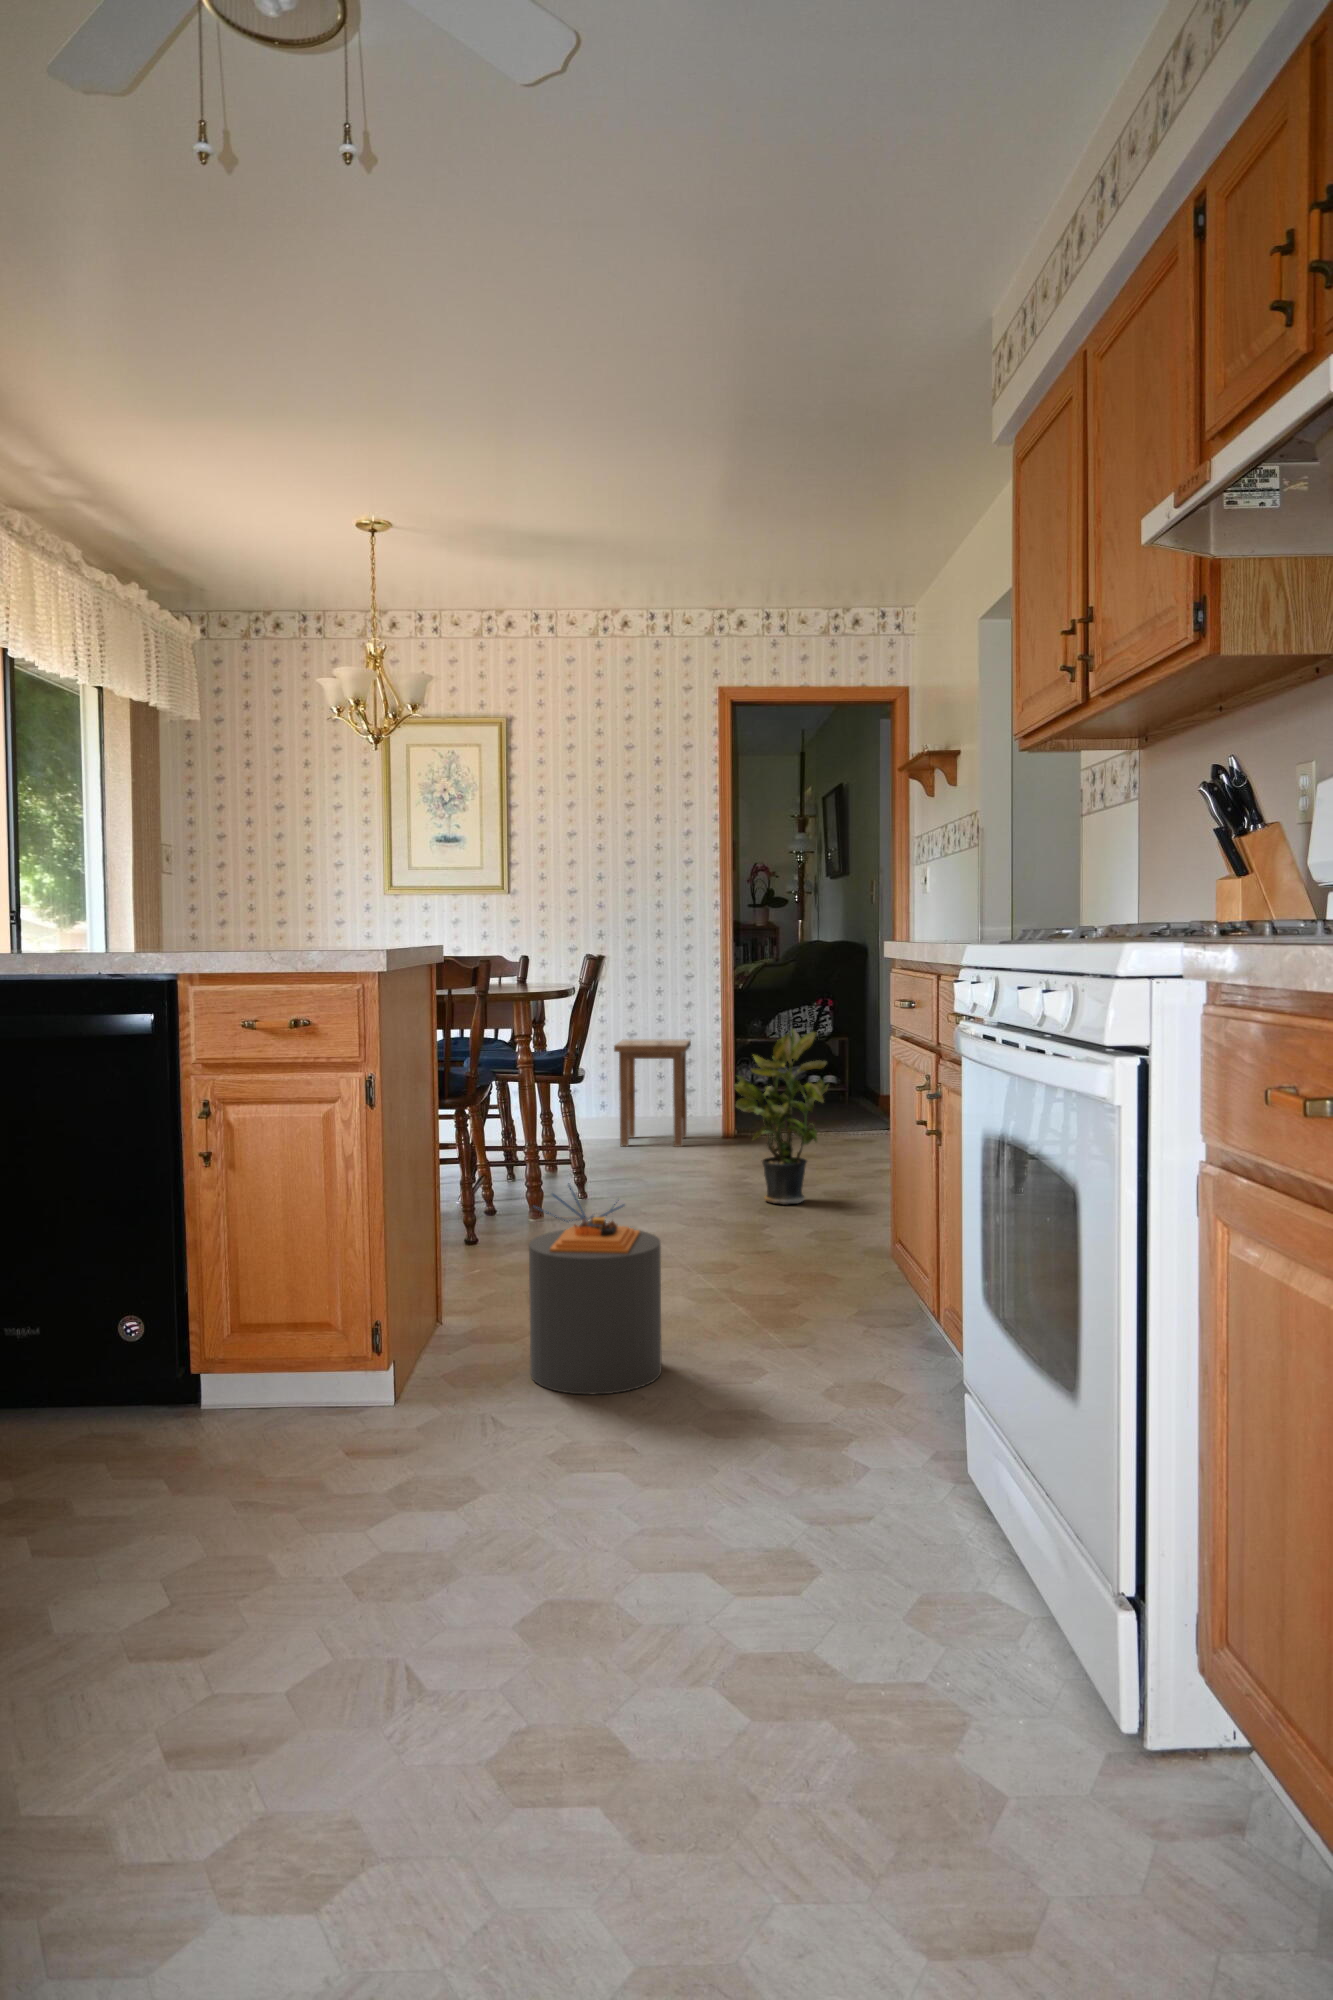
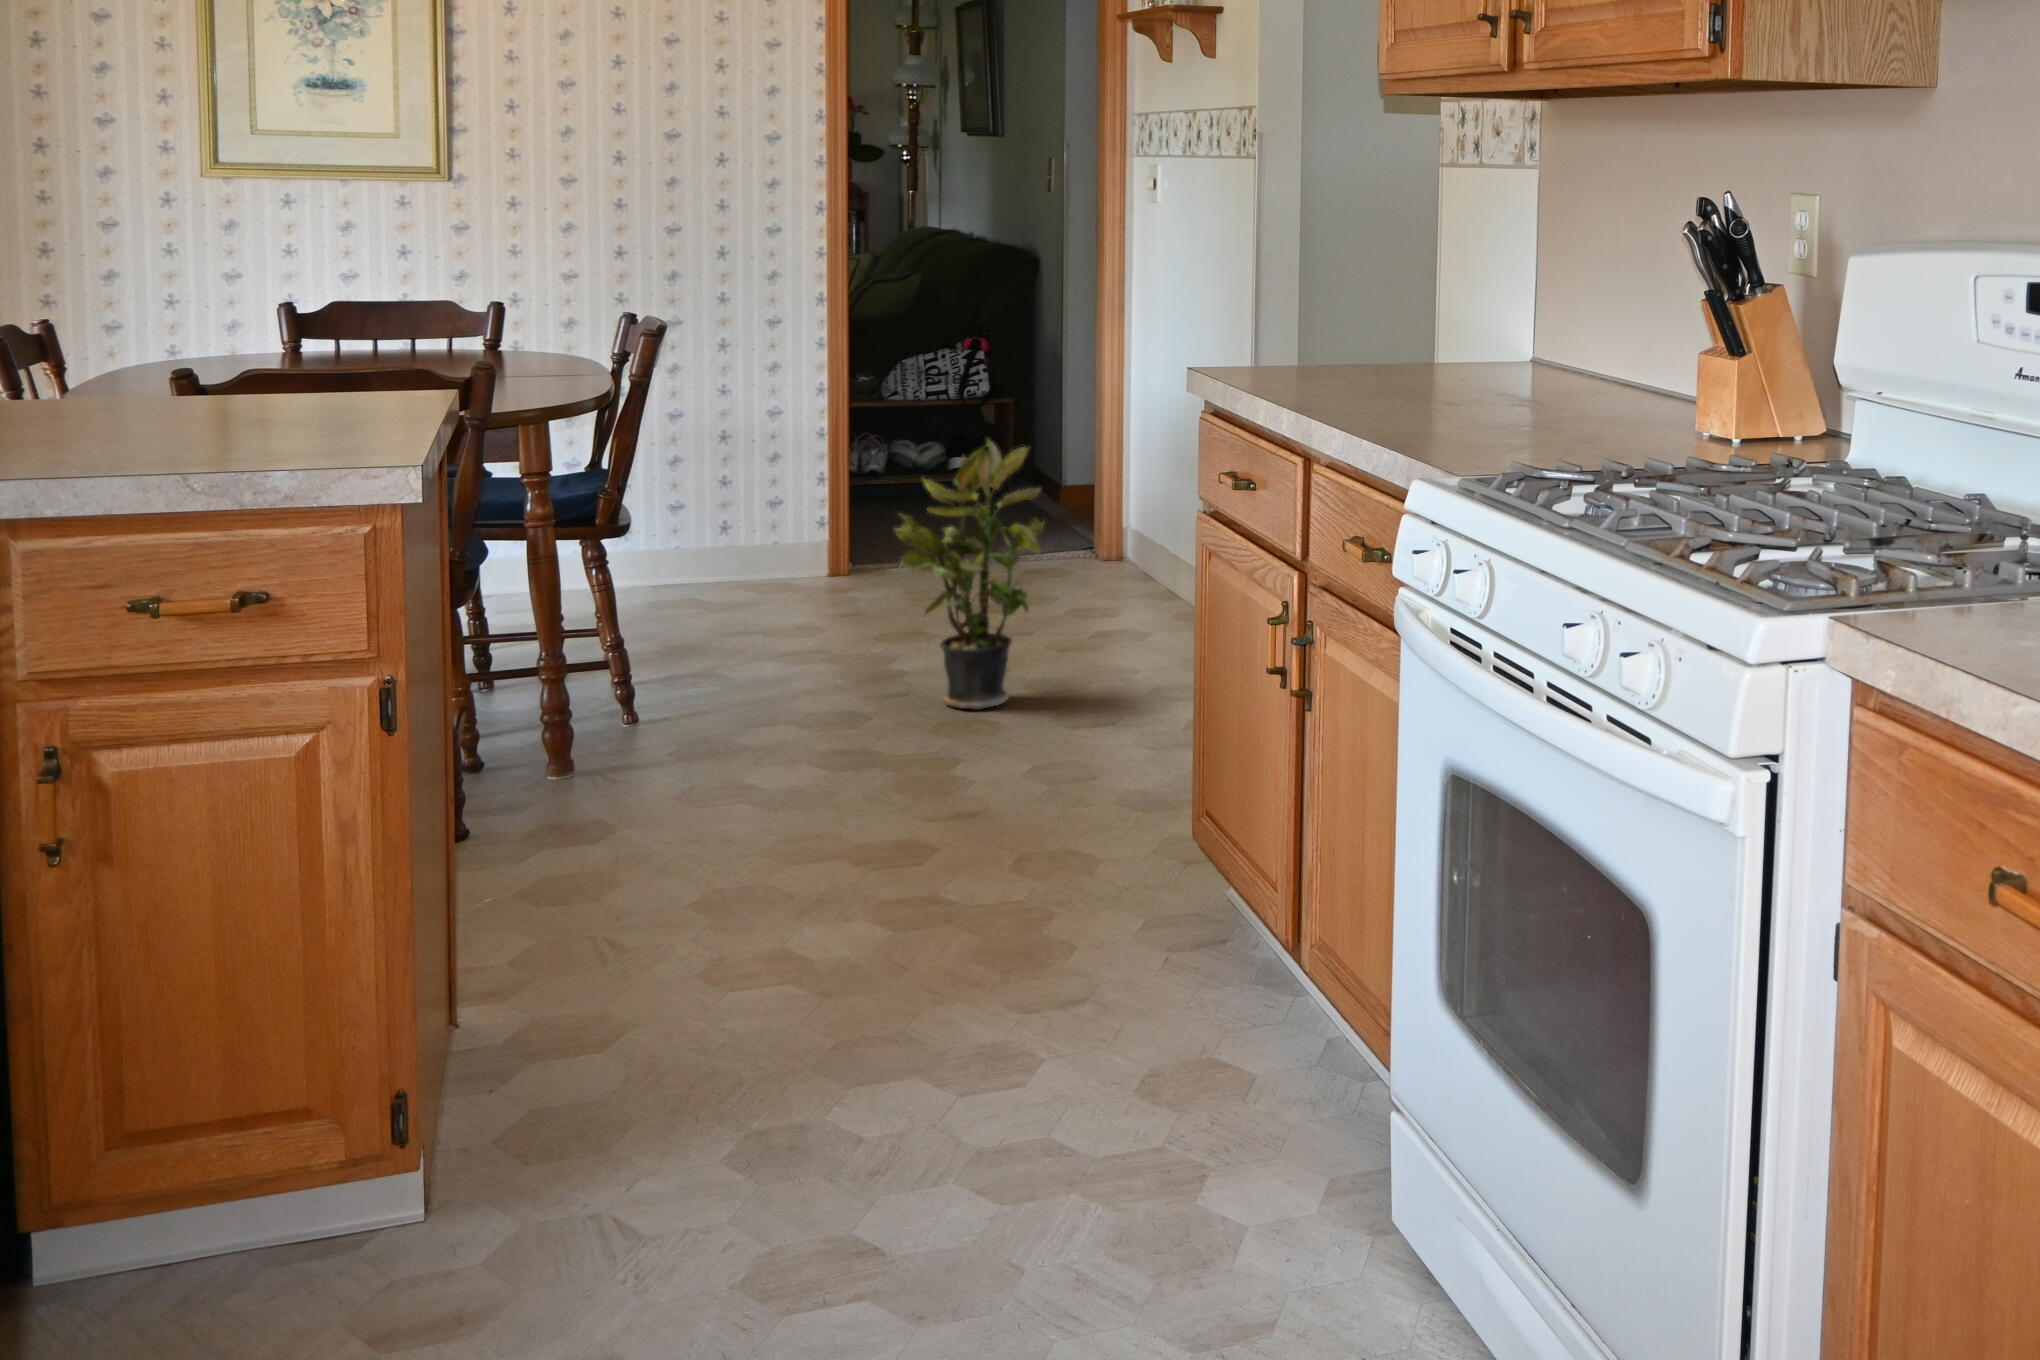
stool: present [614,1039,691,1147] -> none [655,424,782,604]
trash can: present [529,1183,662,1395] -> none [652,784,888,1143]

